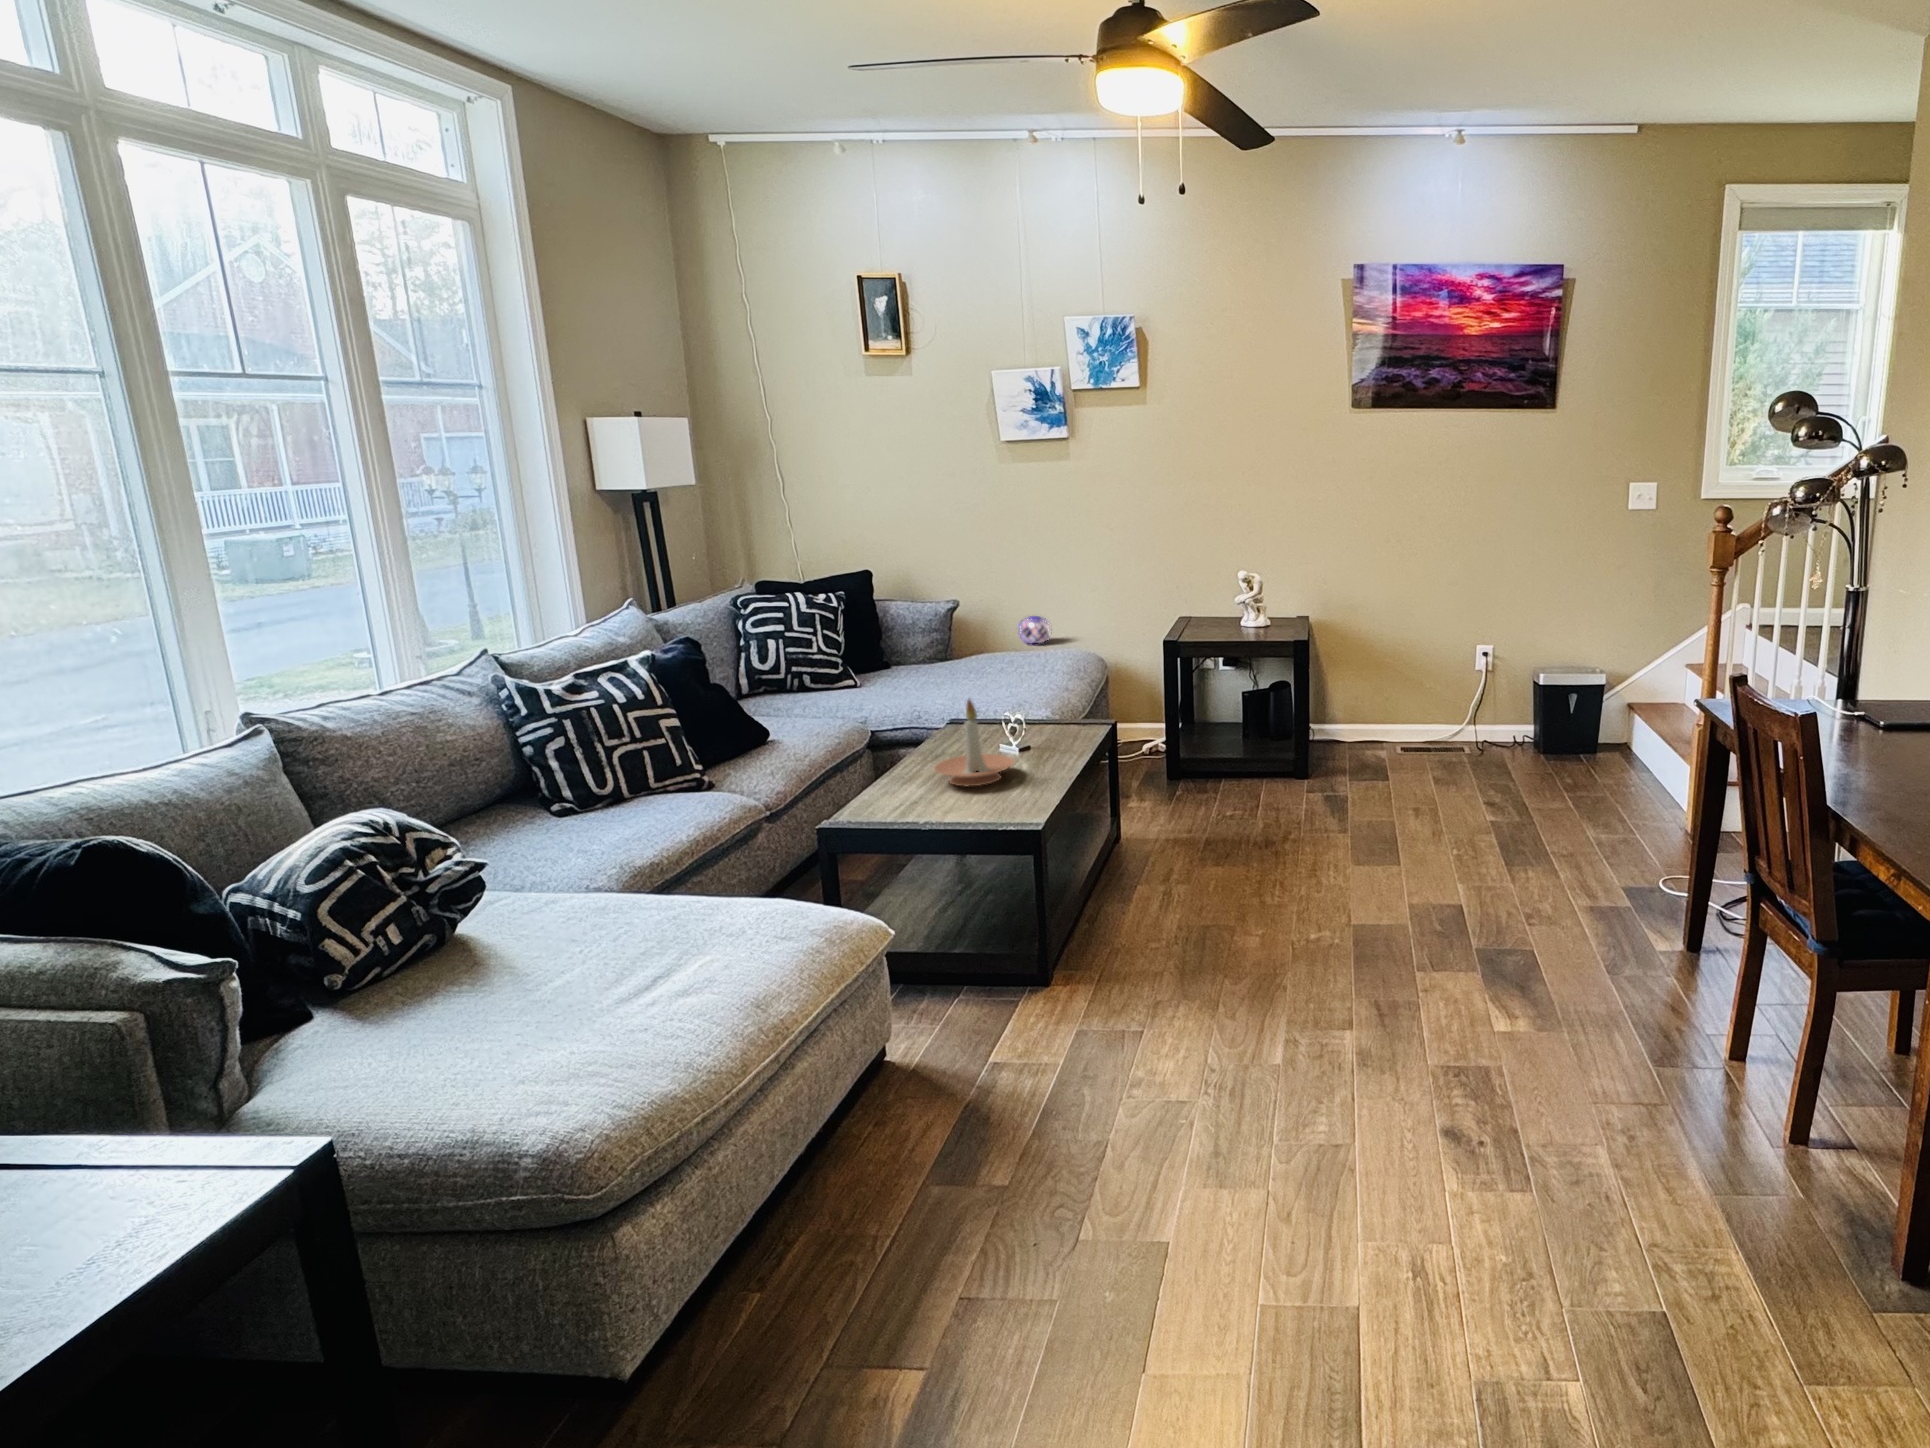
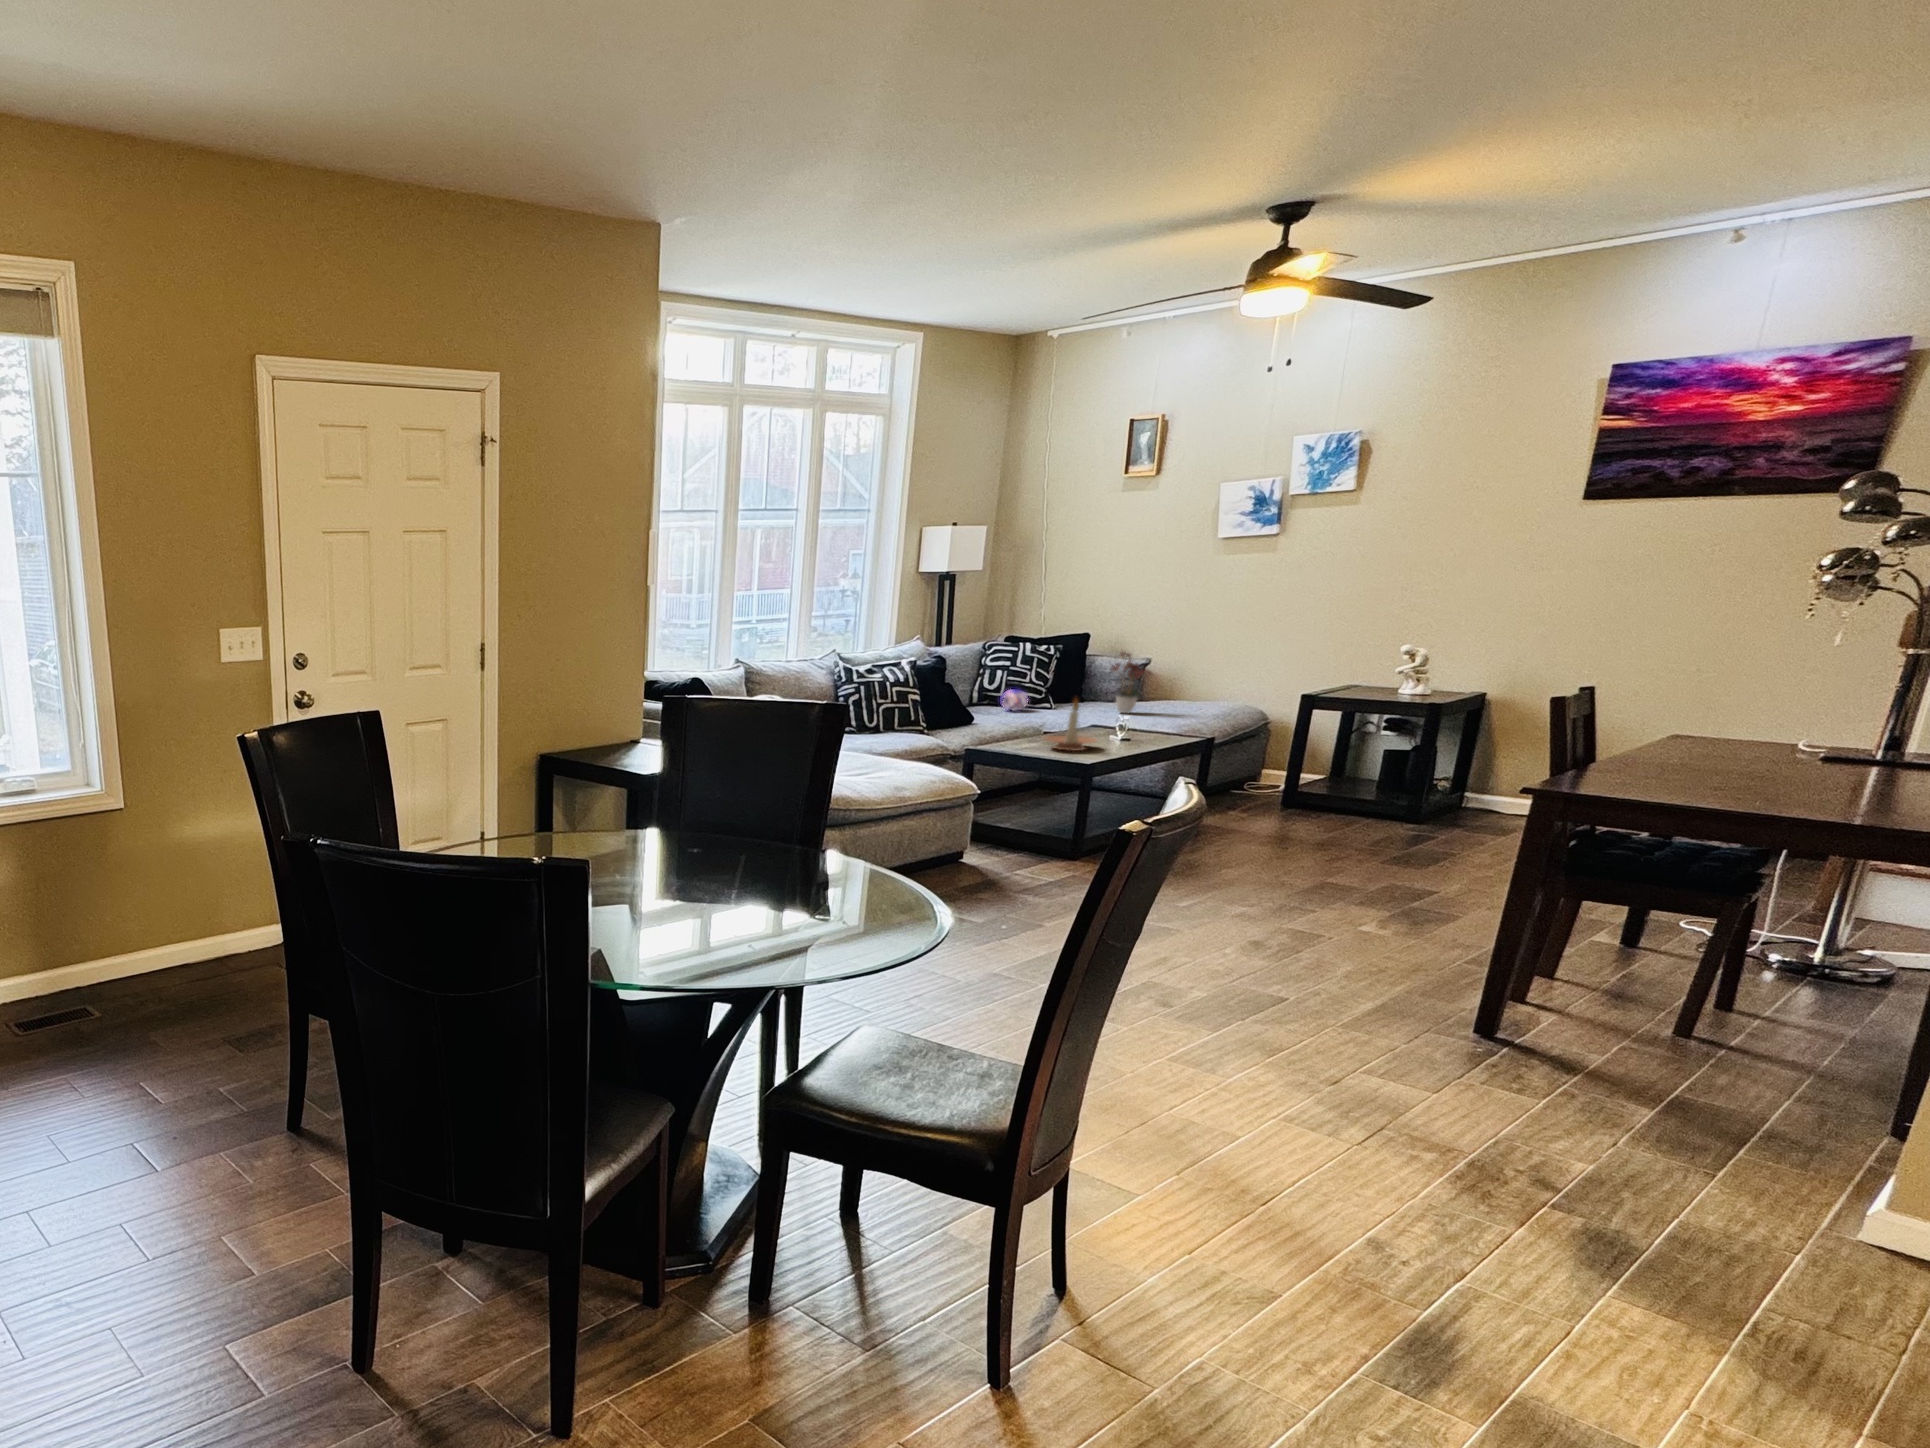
flower arrangement: none [933,595,998,685] -> present [1111,652,1152,713]
decorative orb: present [1019,616,1051,643] -> present [1001,689,1029,710]

